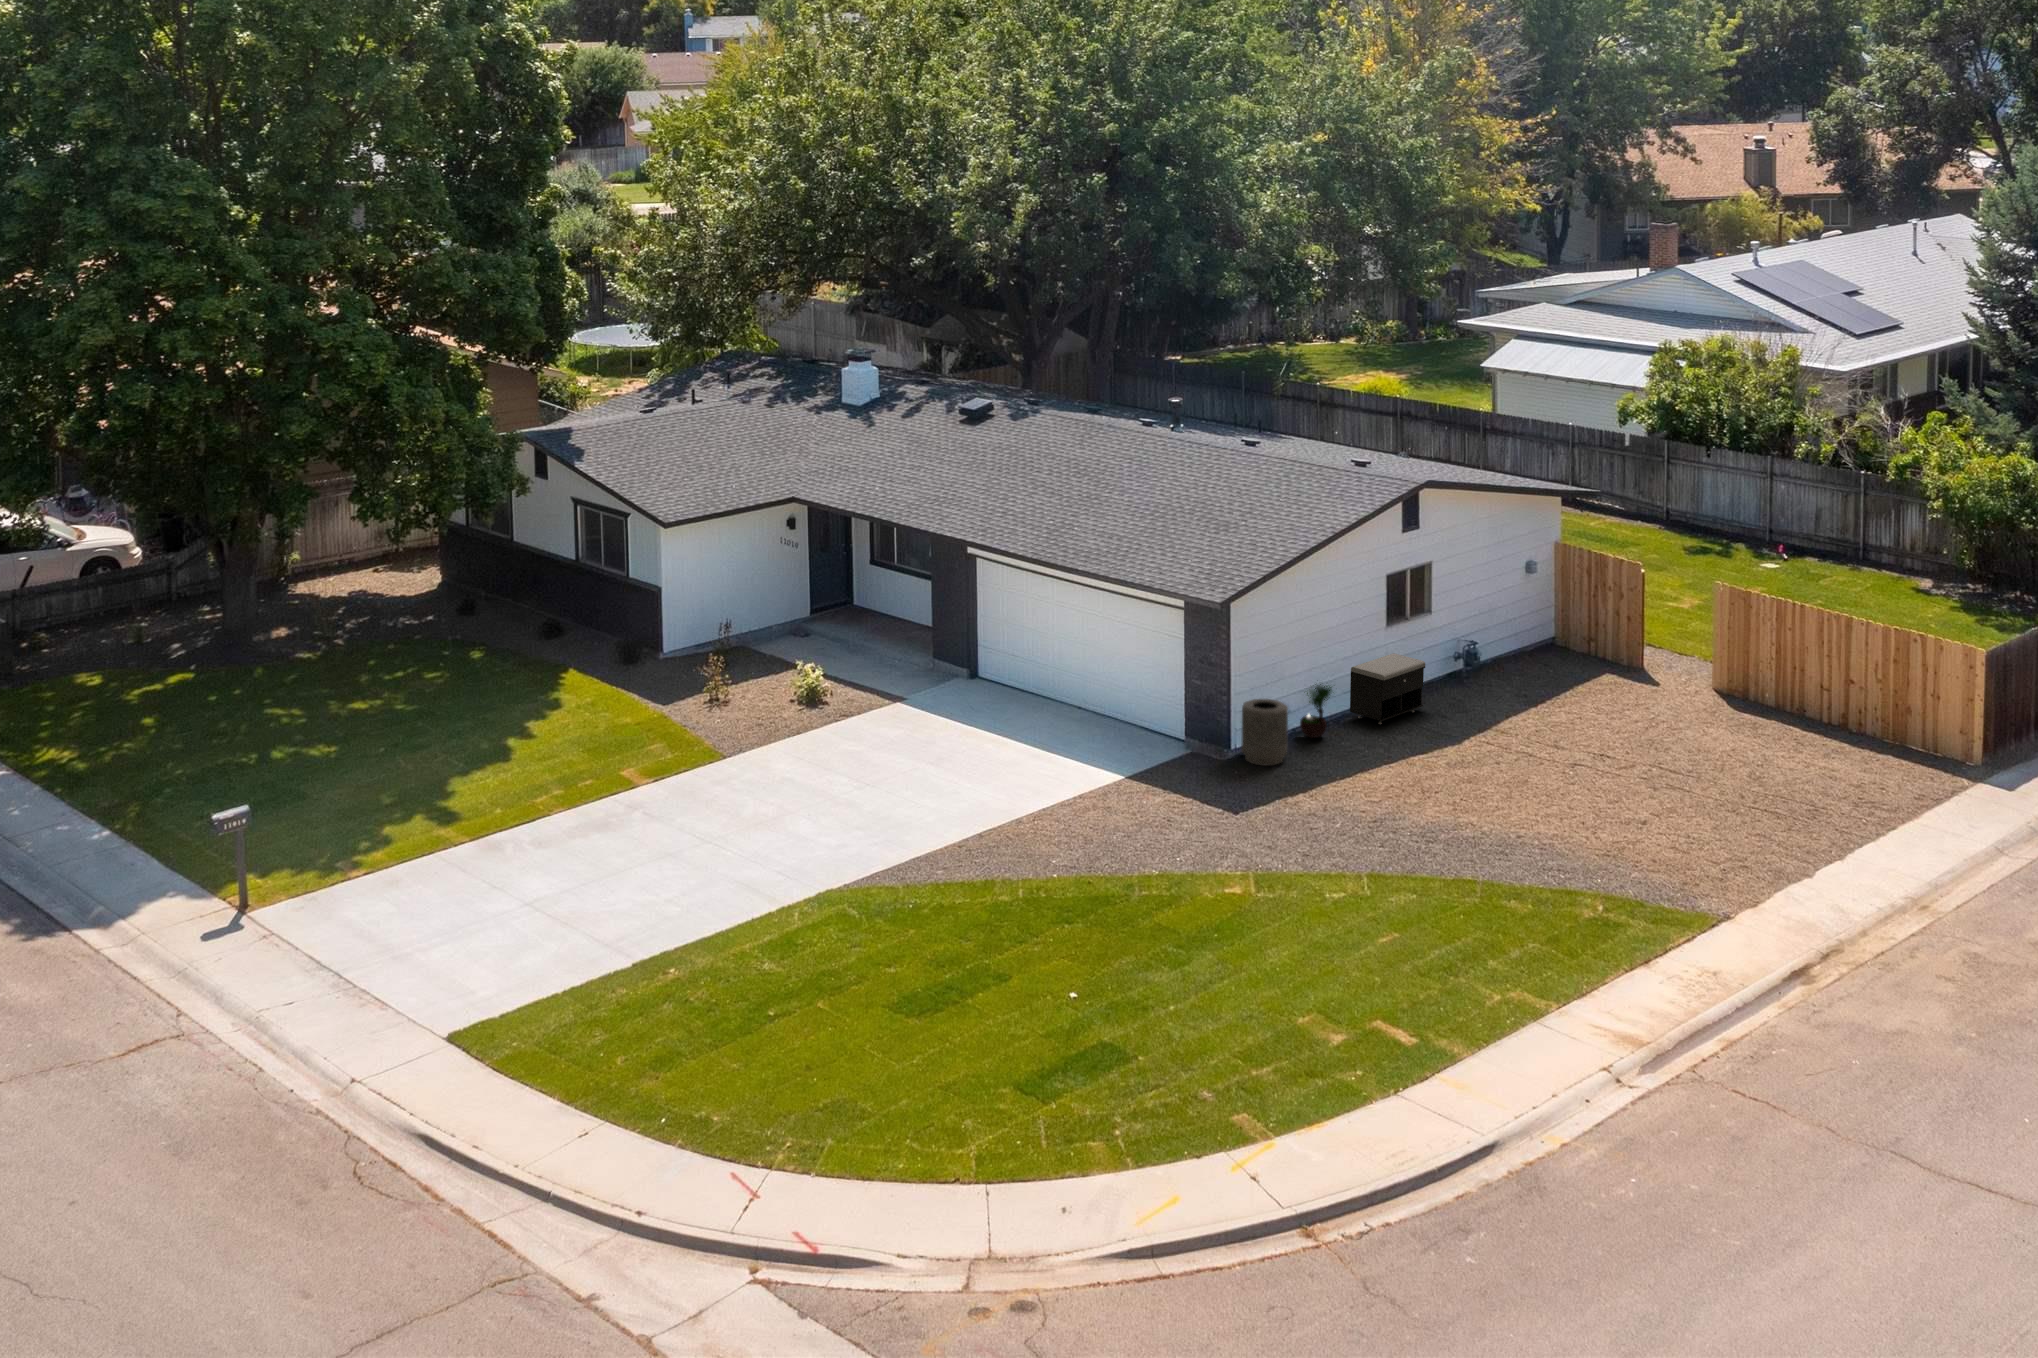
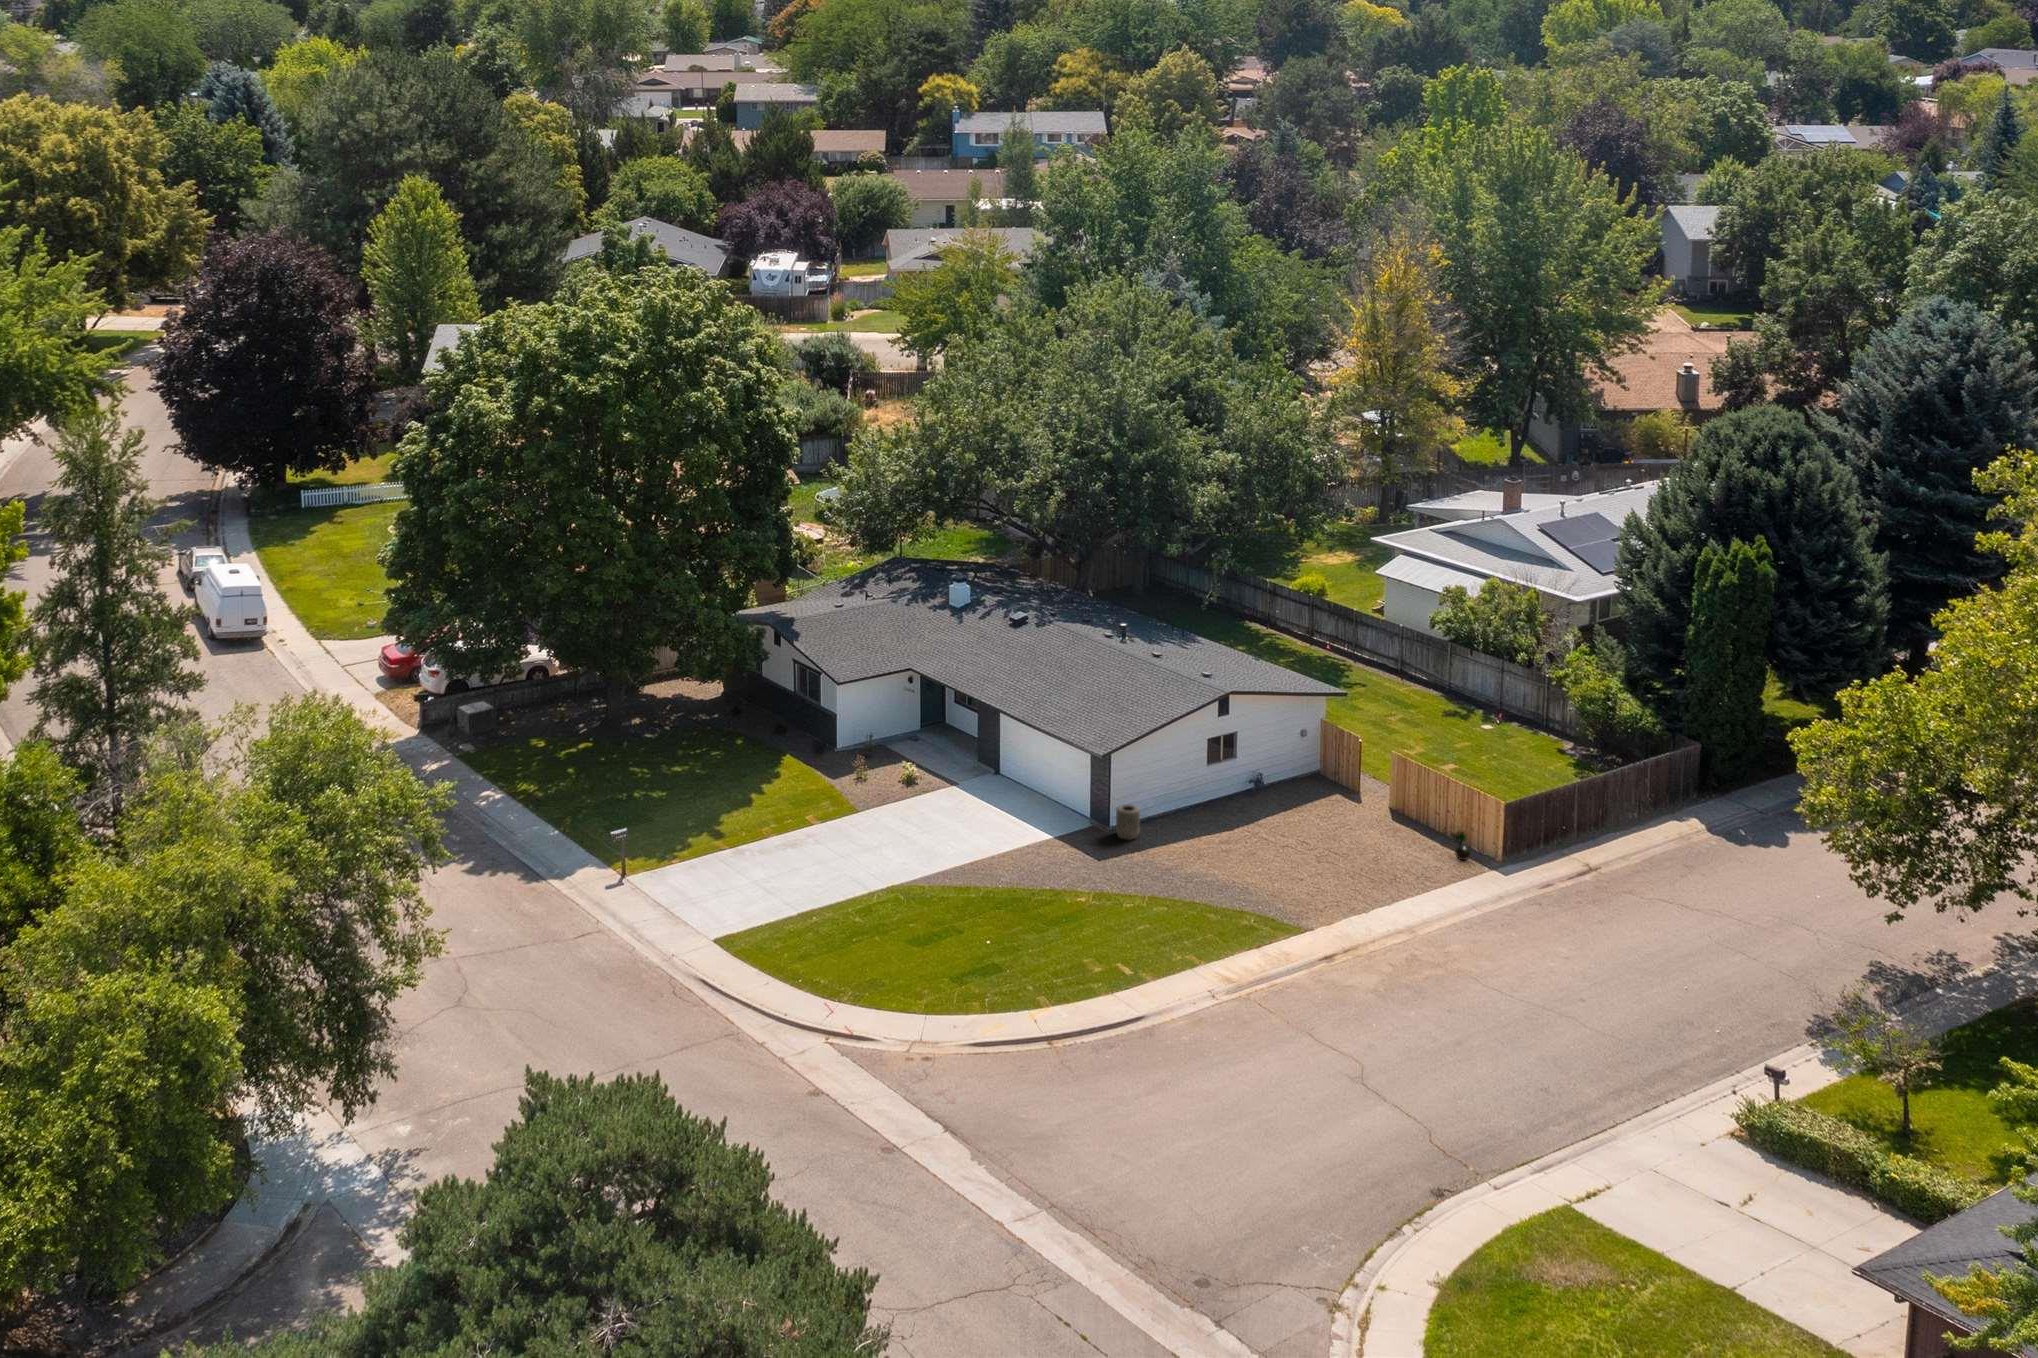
storage bench: present [1350,653,1425,724] -> none [1185,781,1227,820]
potted tree: present [1300,684,1332,738] -> present [1452,830,1470,860]

